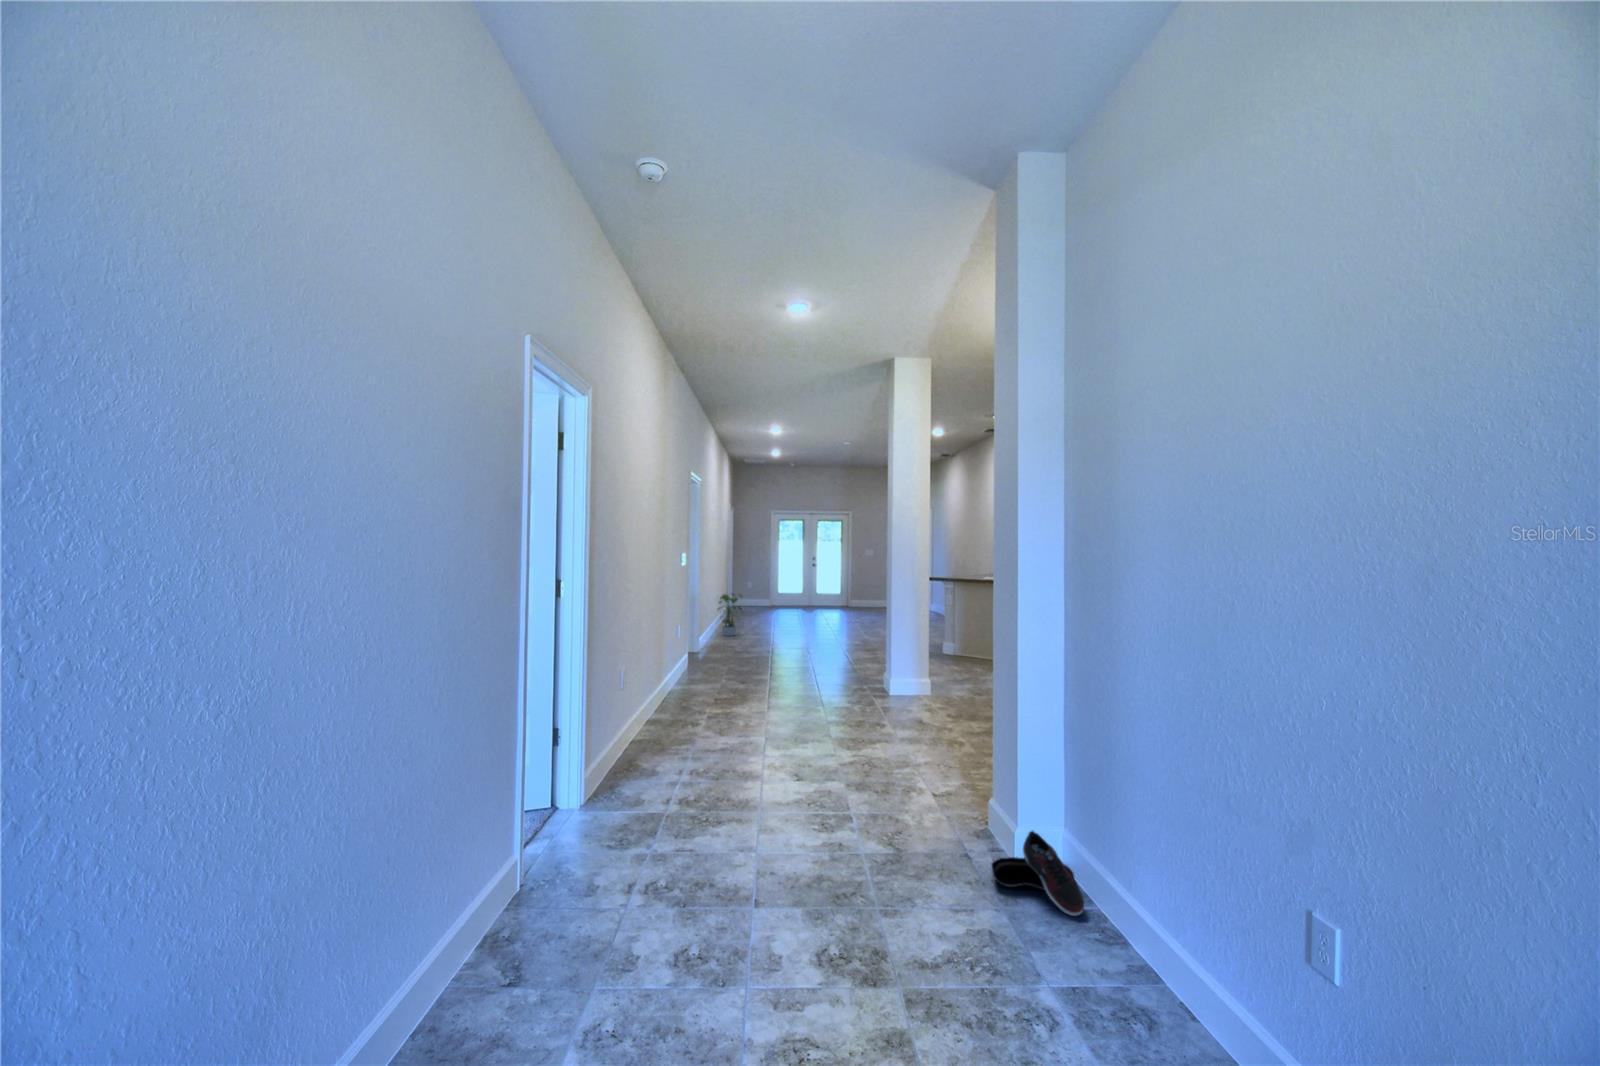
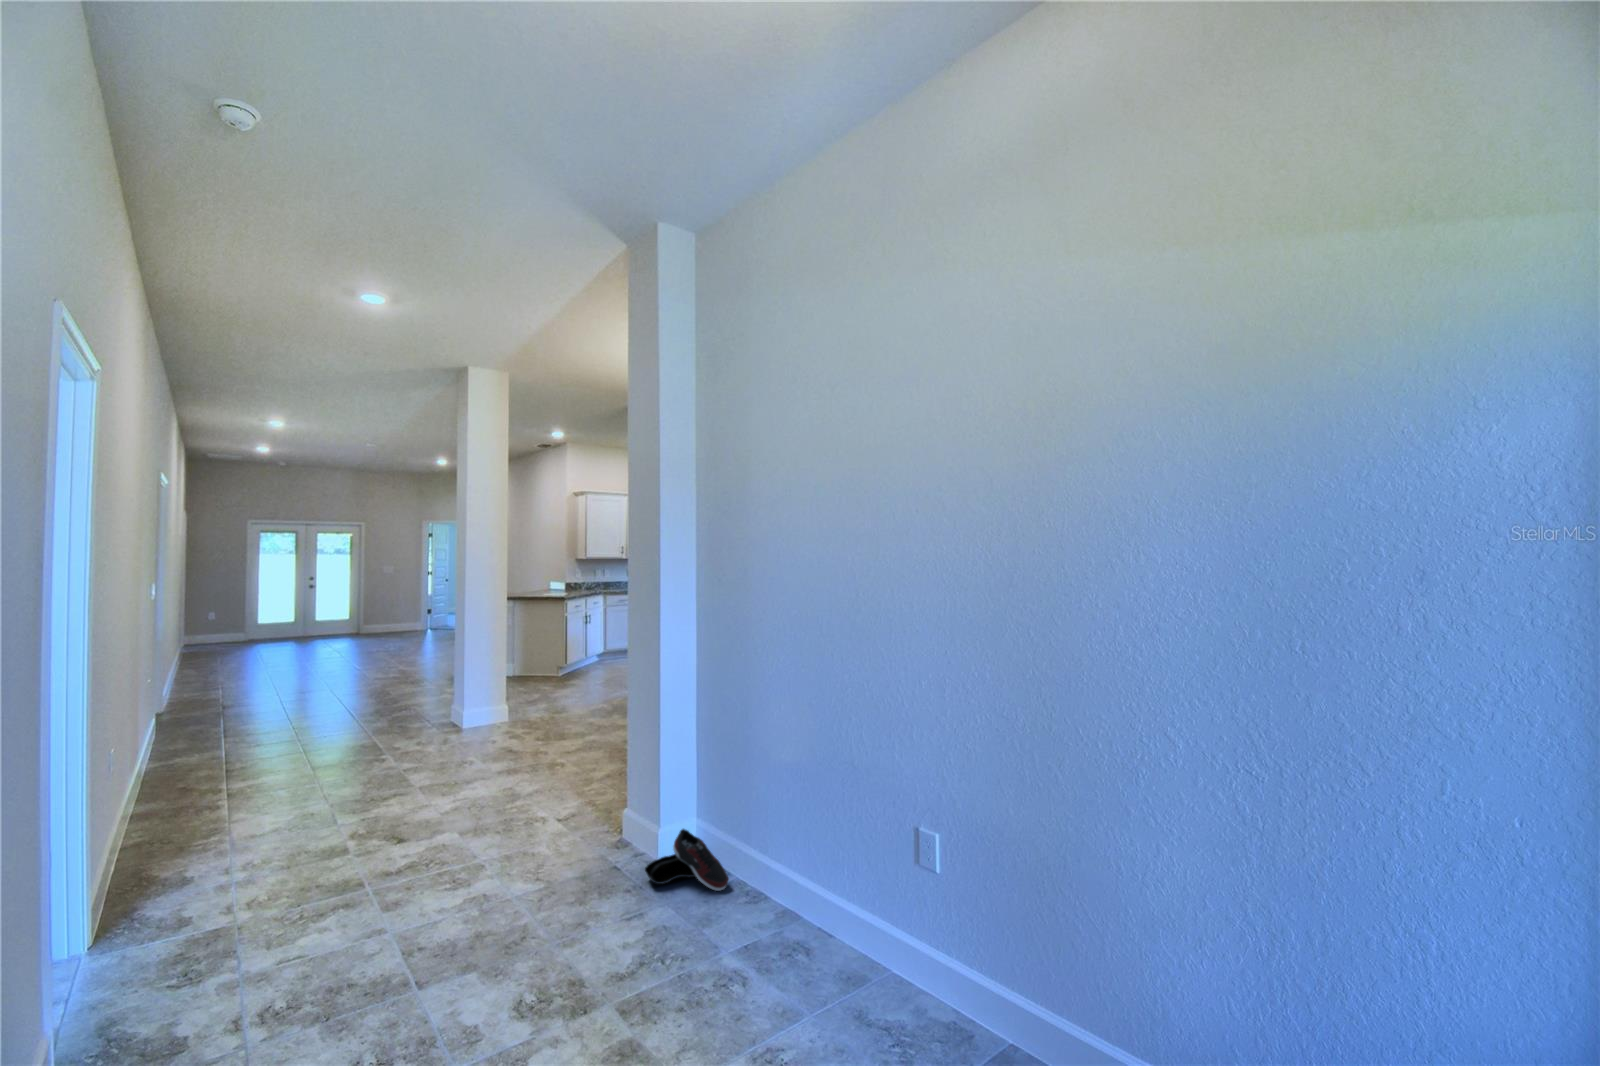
potted plant: present [718,594,742,636] -> none [177,627,223,684]

